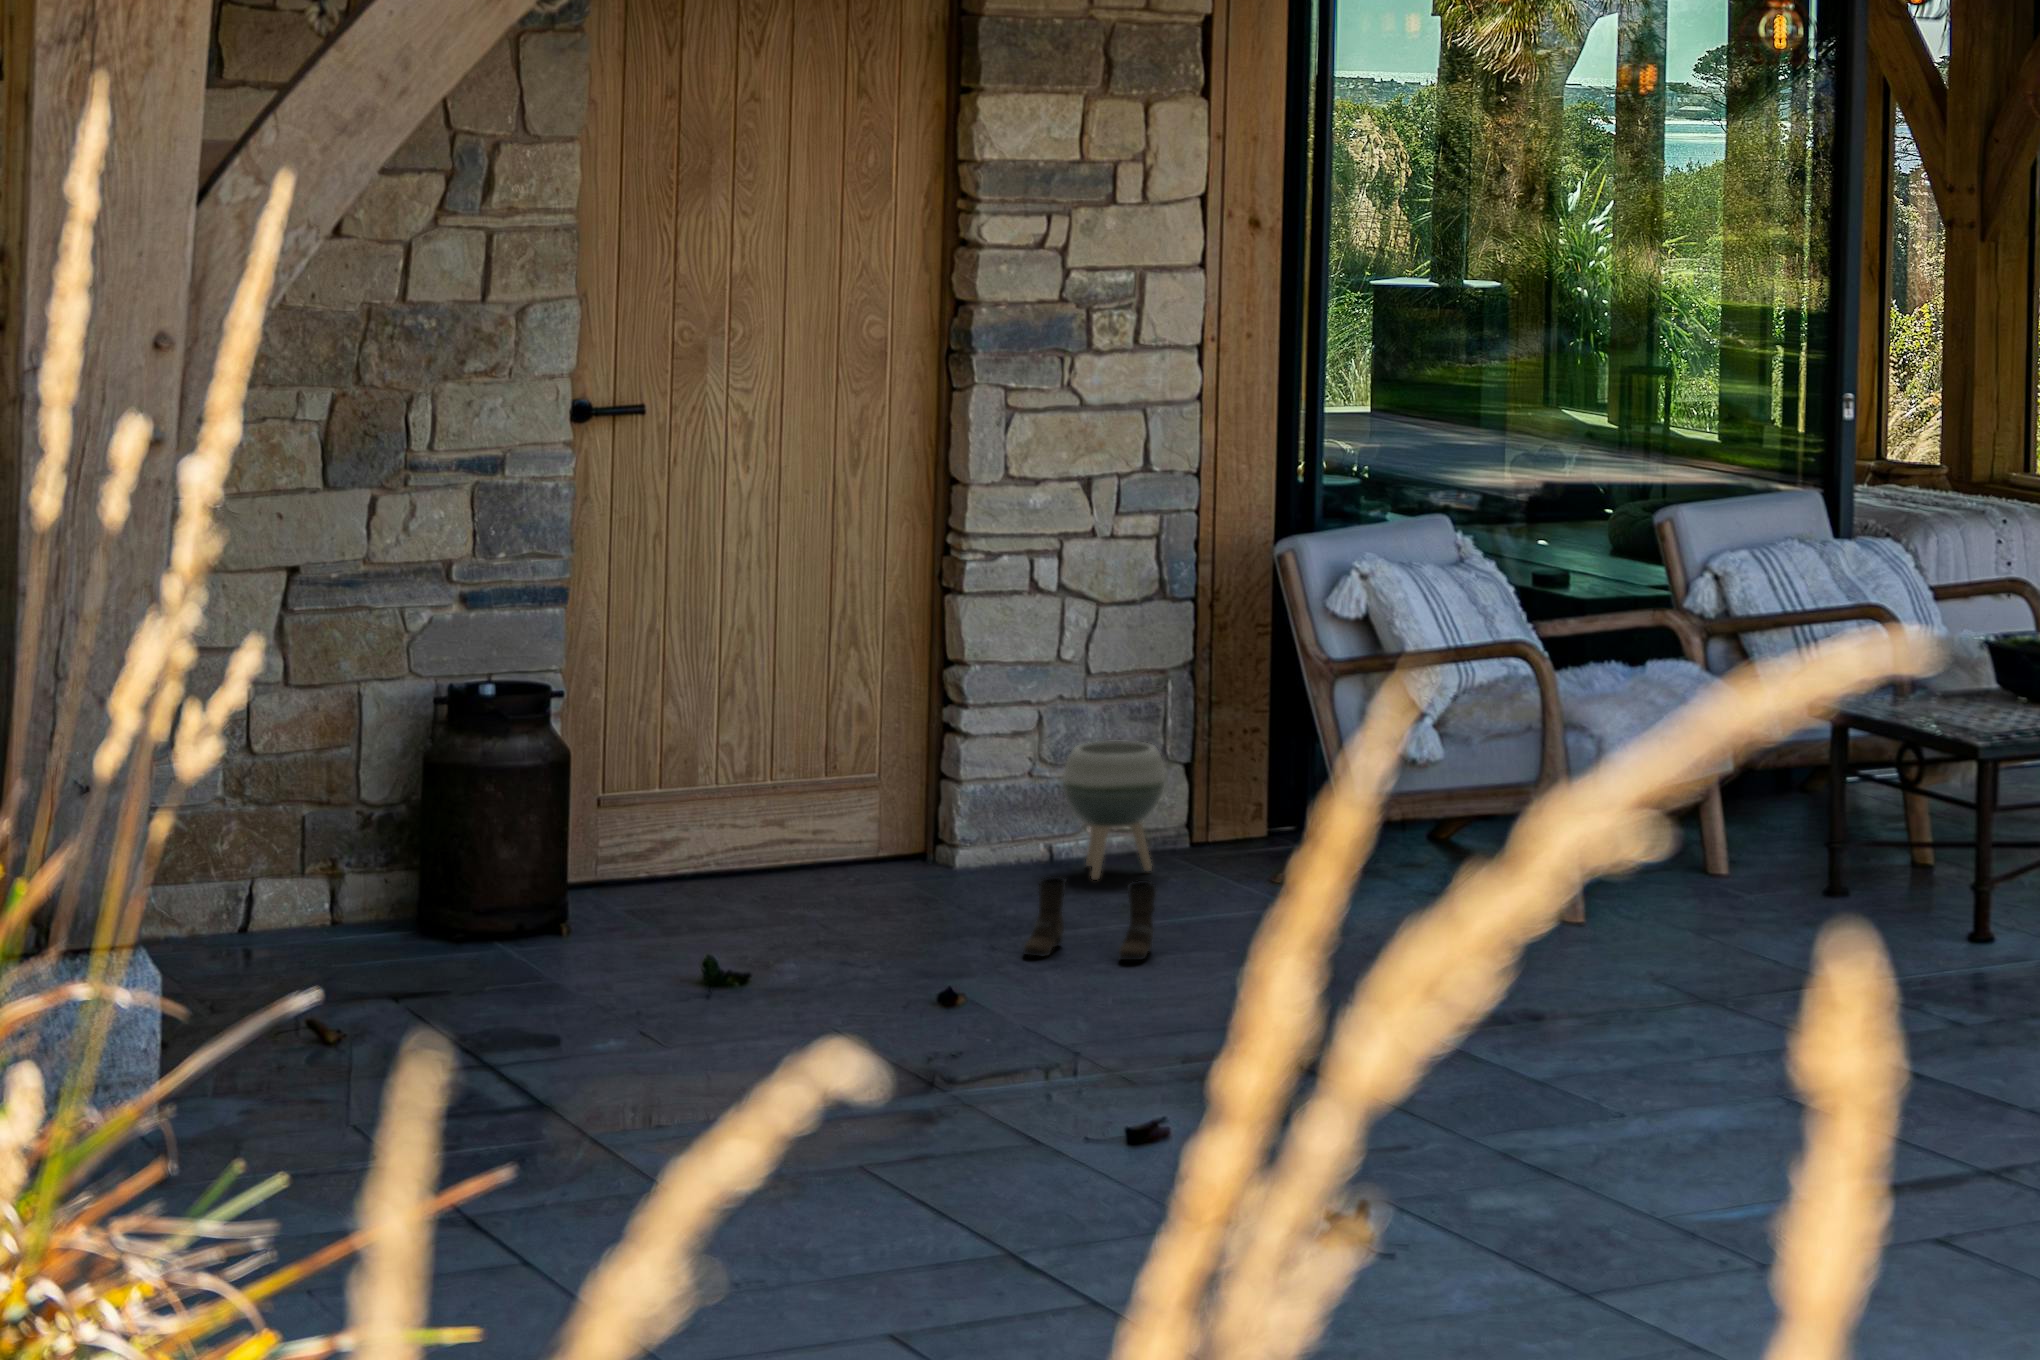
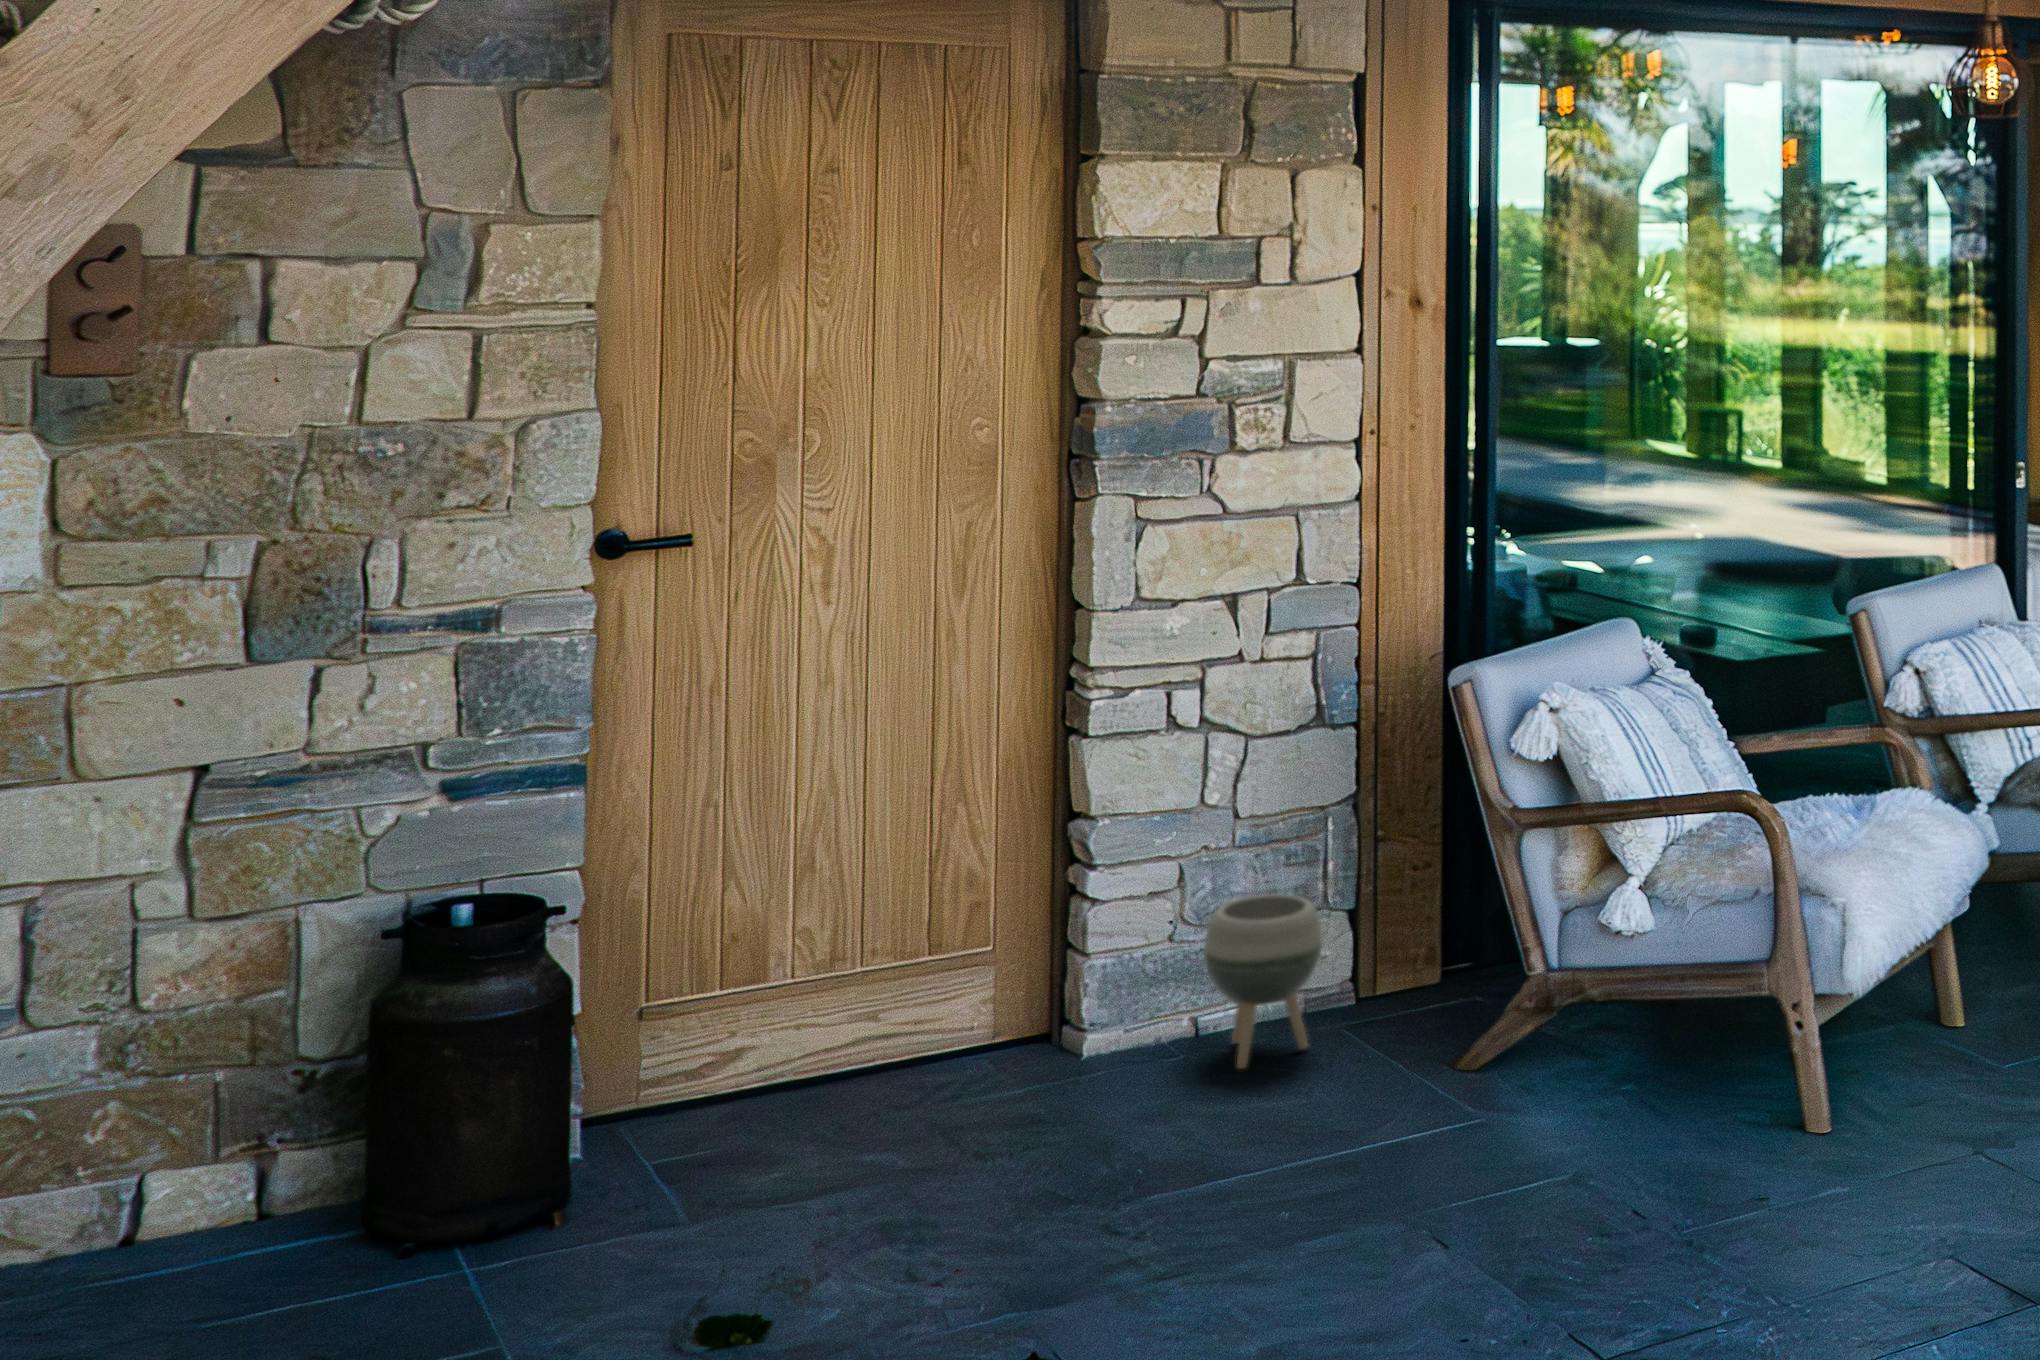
boots: present [1024,876,1157,960] -> none [1142,1121,1312,1240]

